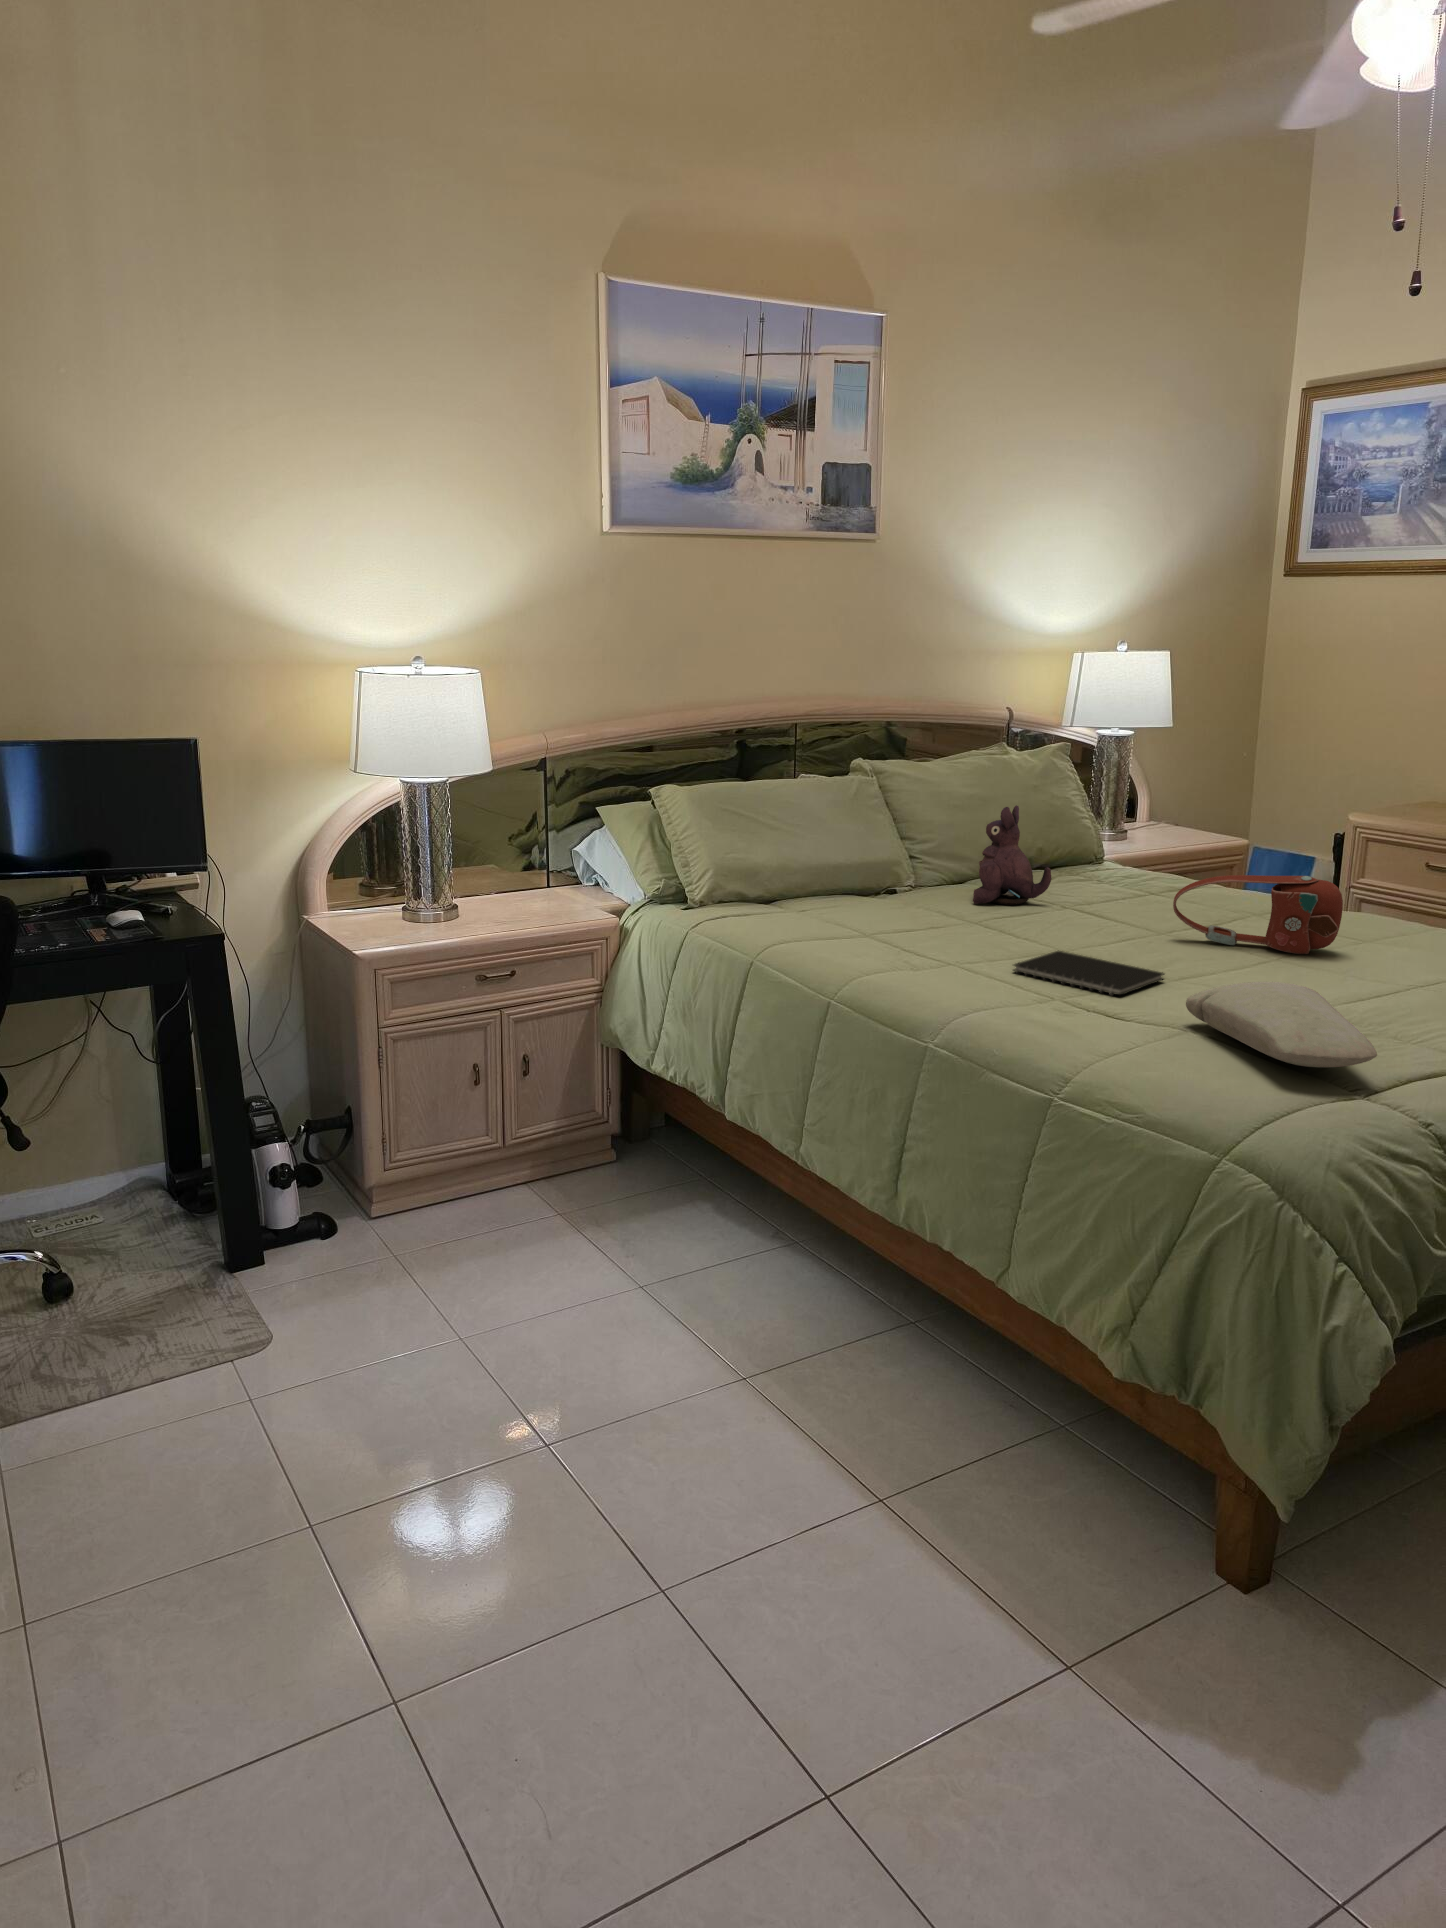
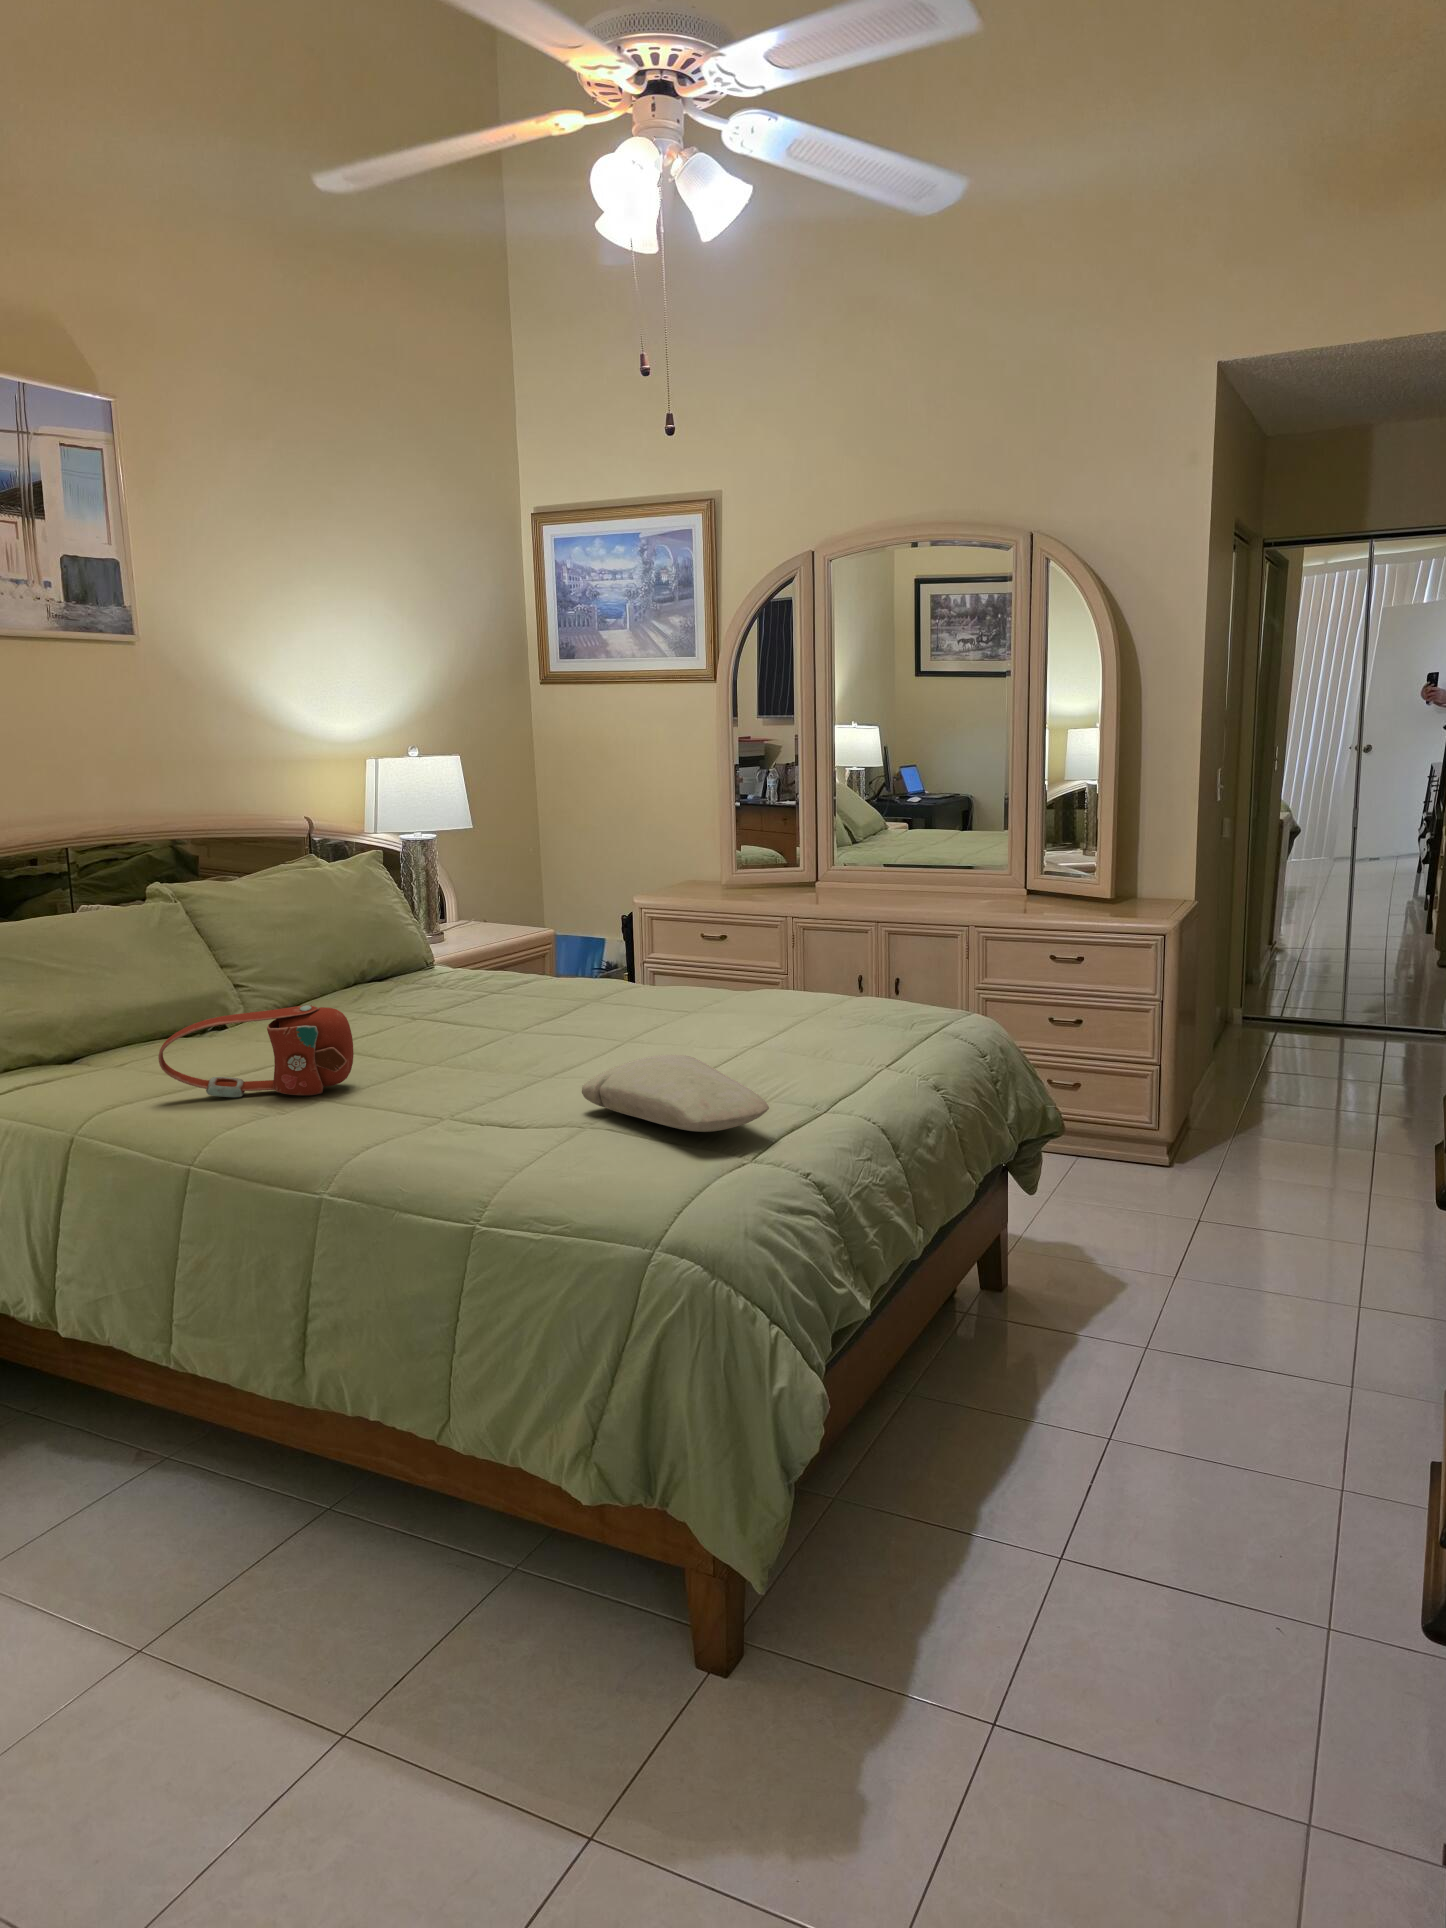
plush toy: present [973,805,1051,905] -> none [316,916,397,1026]
handbag: present [1173,875,1343,954] -> present [158,1005,354,1097]
notebook: present [1013,950,1164,995] -> none [390,1061,545,1098]

